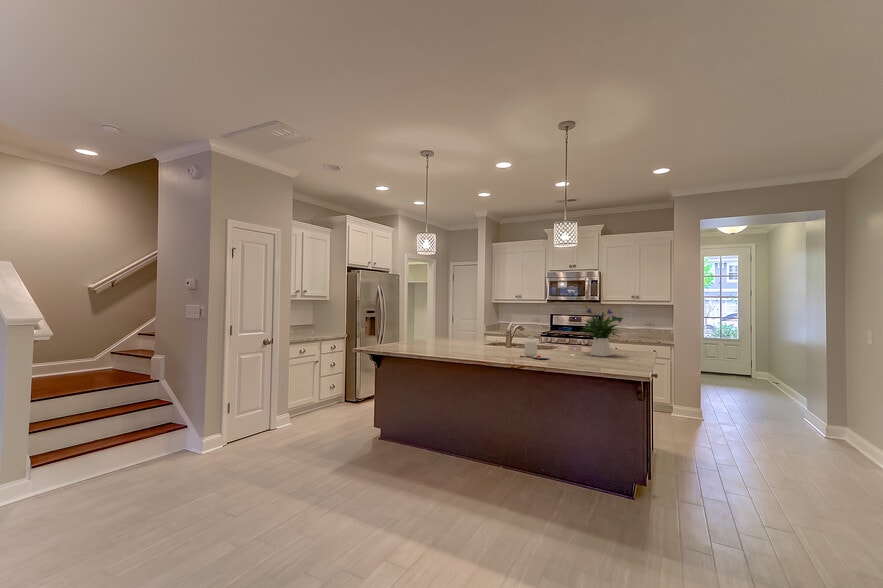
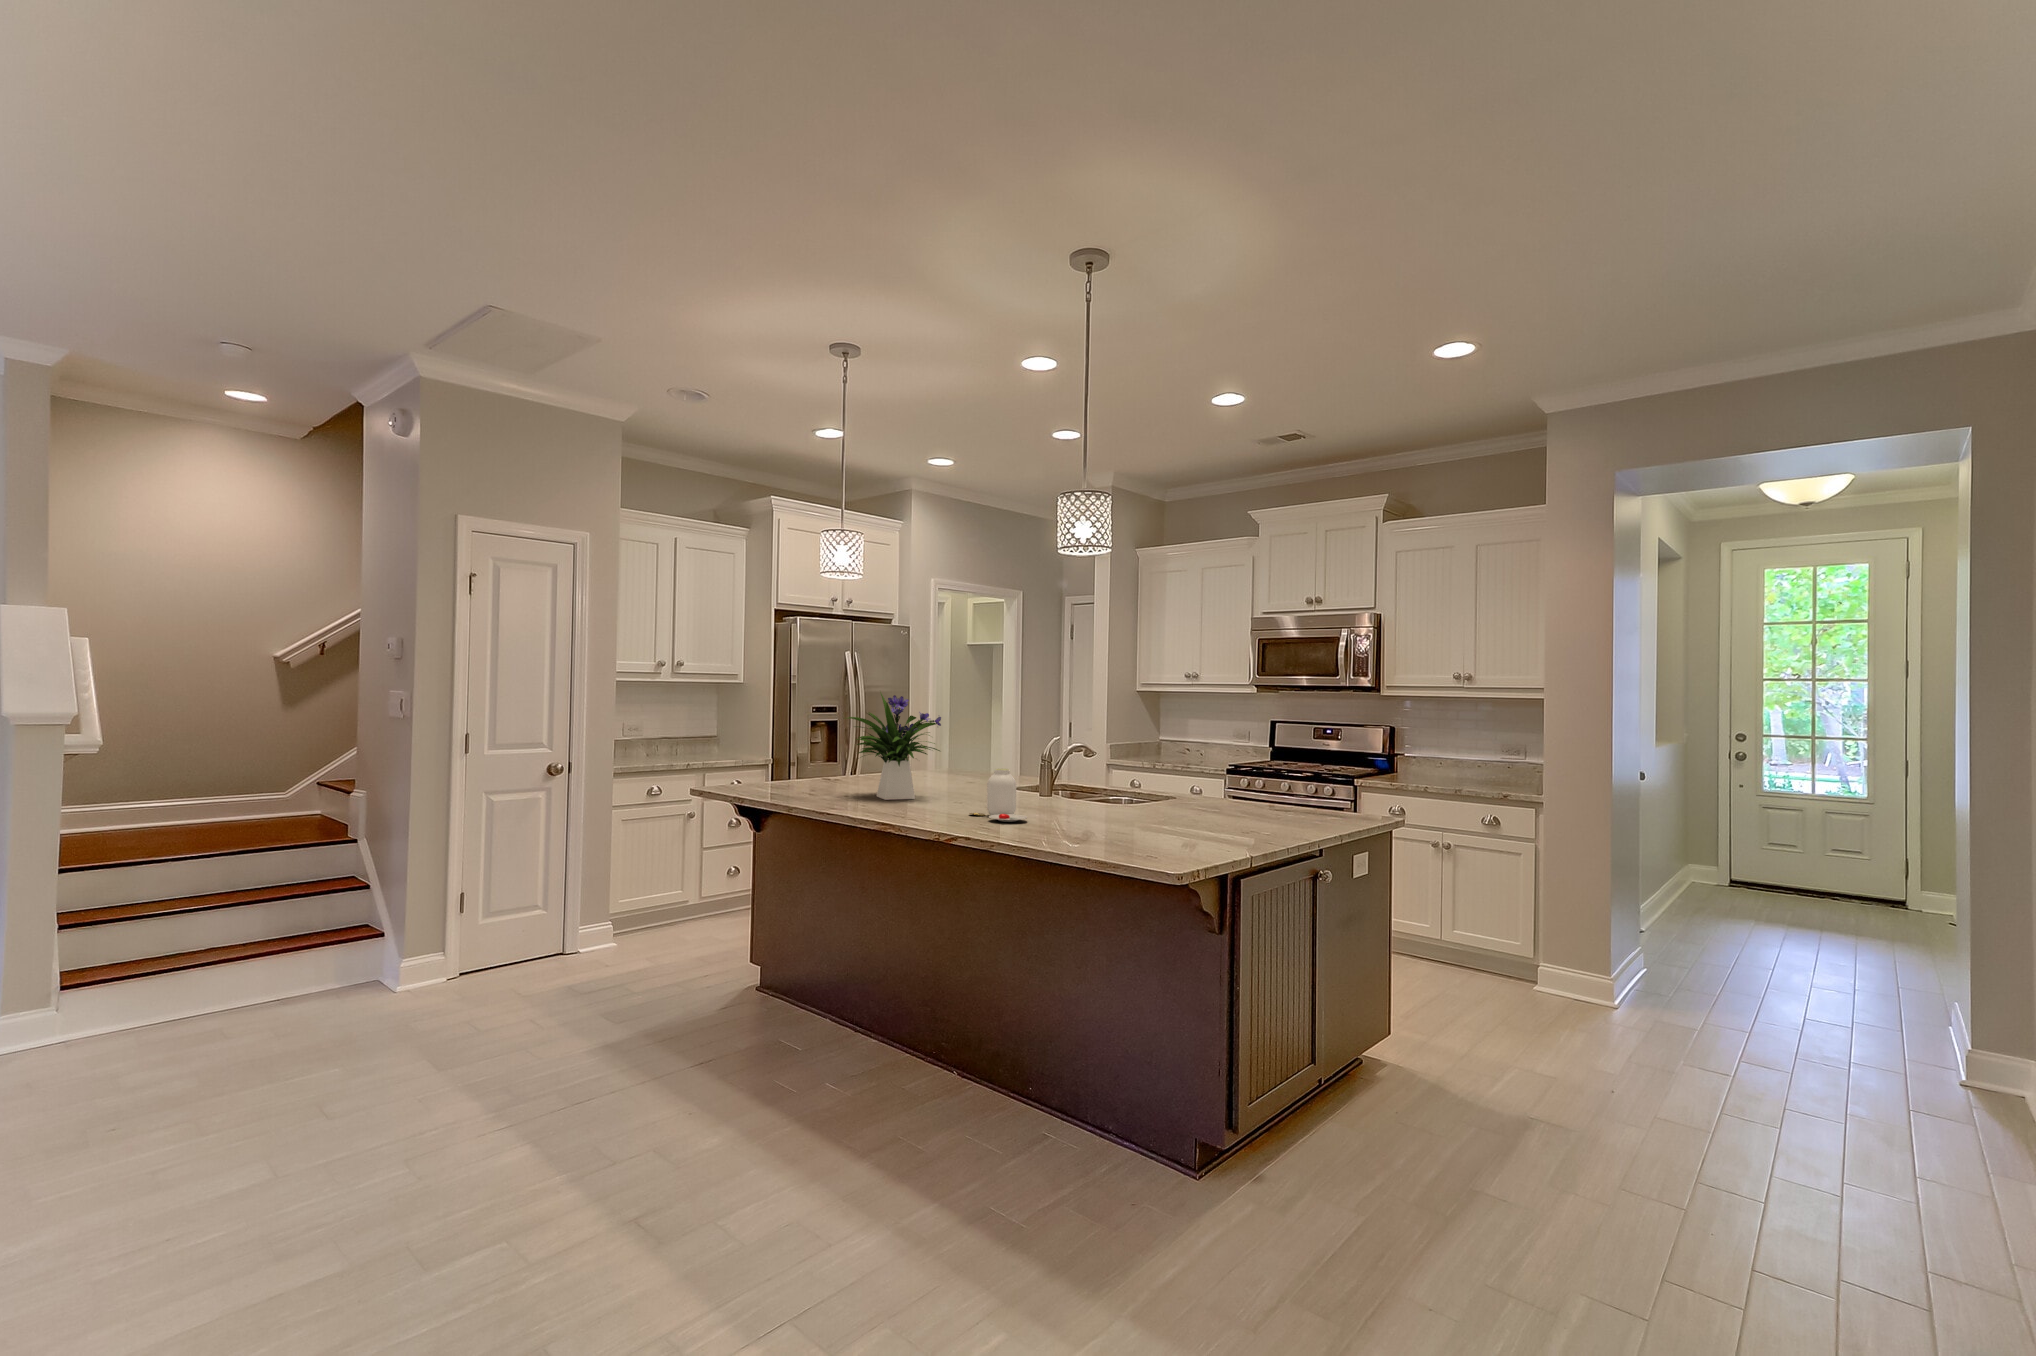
flower arrangement: present [583,307,623,356] -> present [849,692,941,800]

